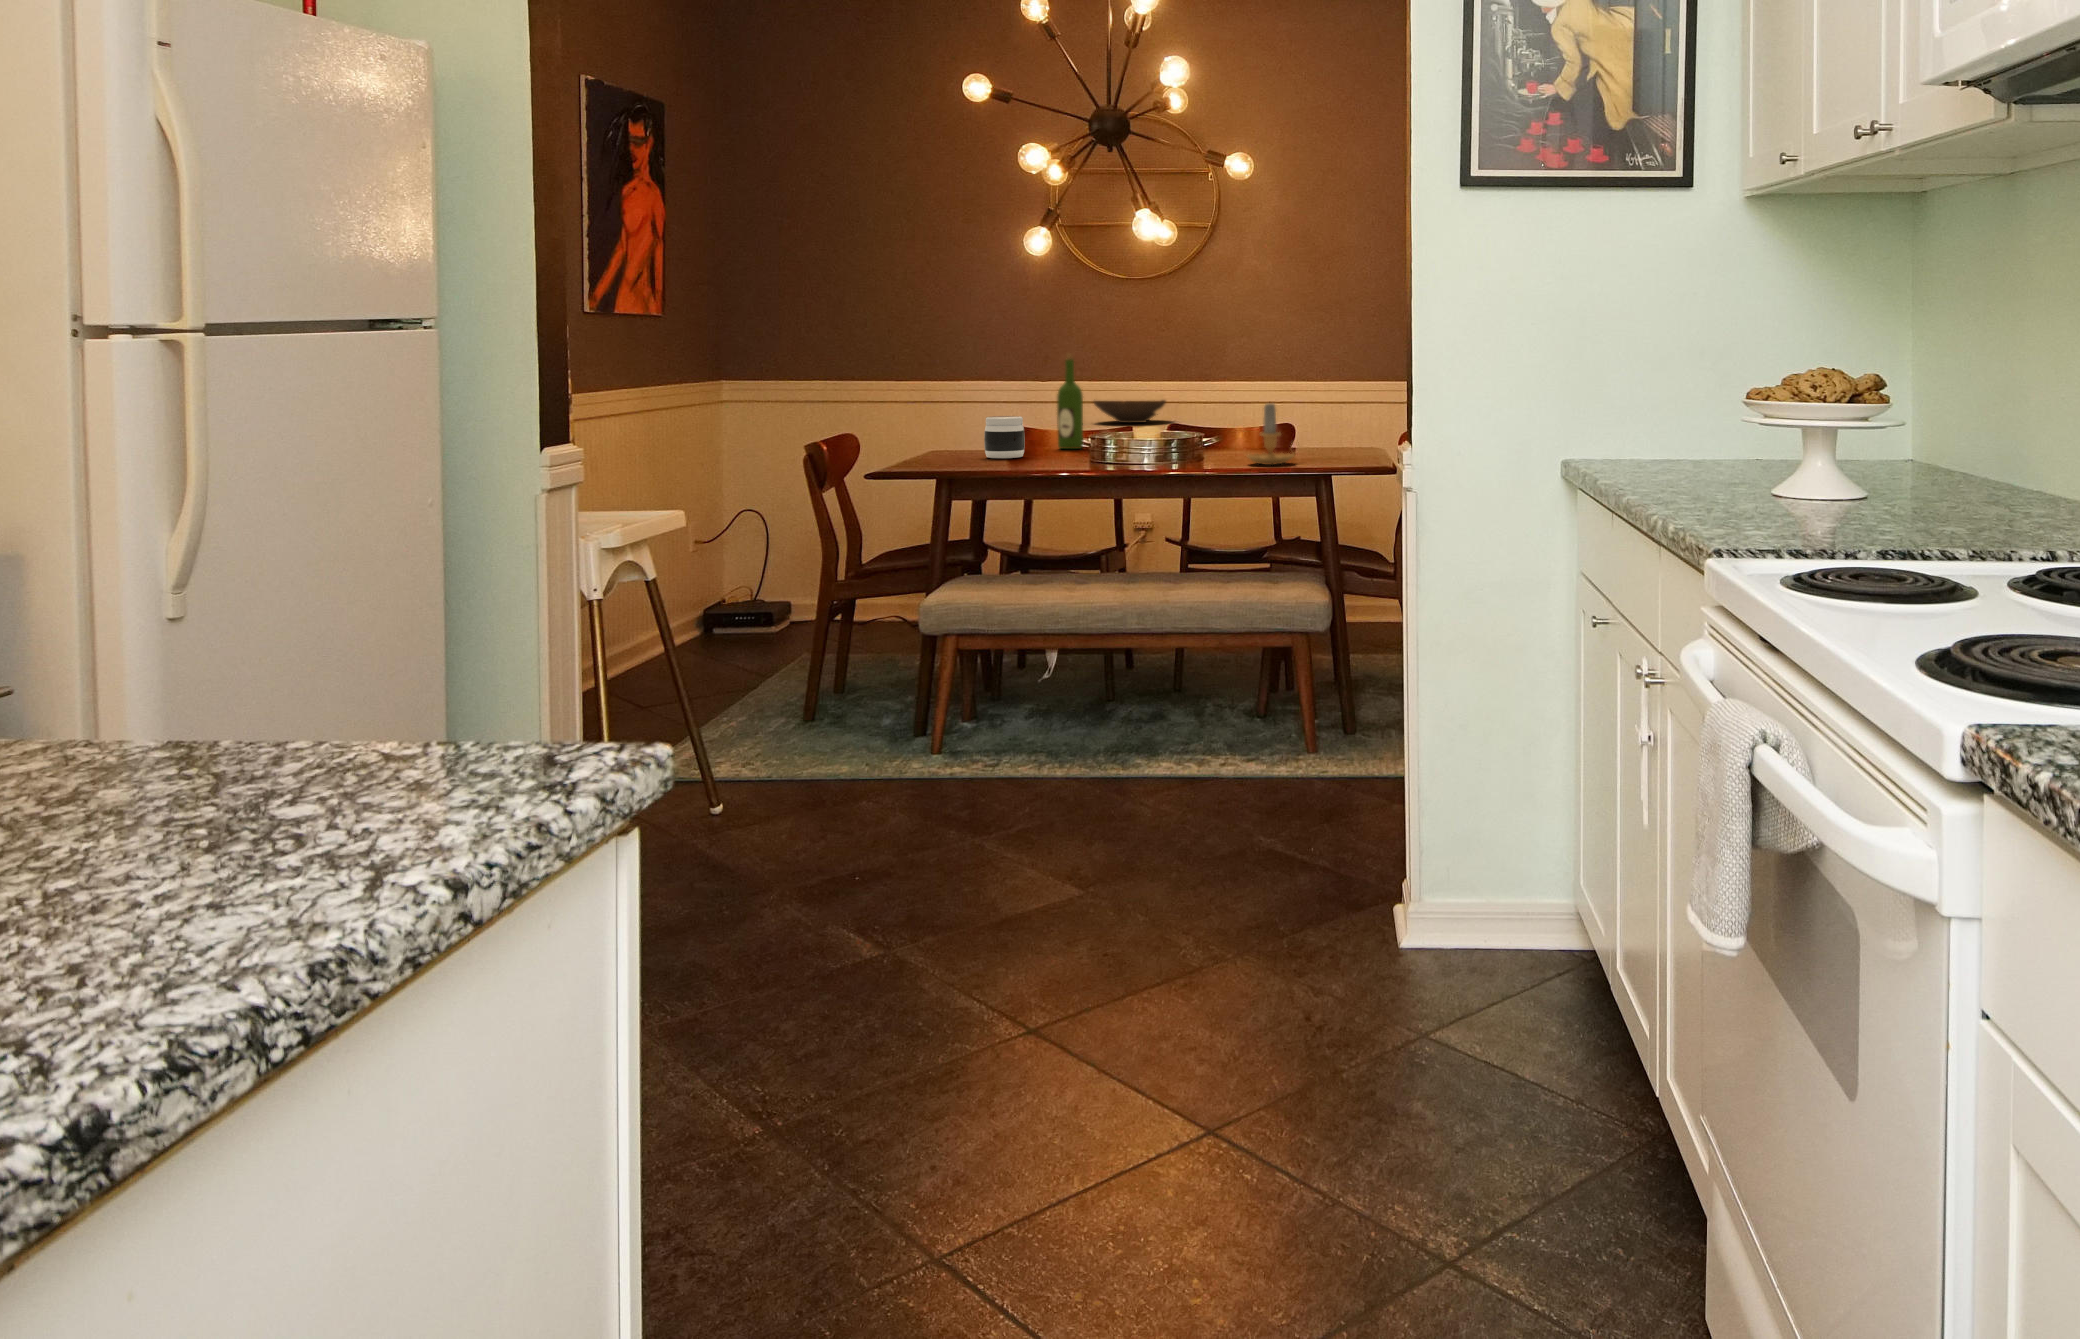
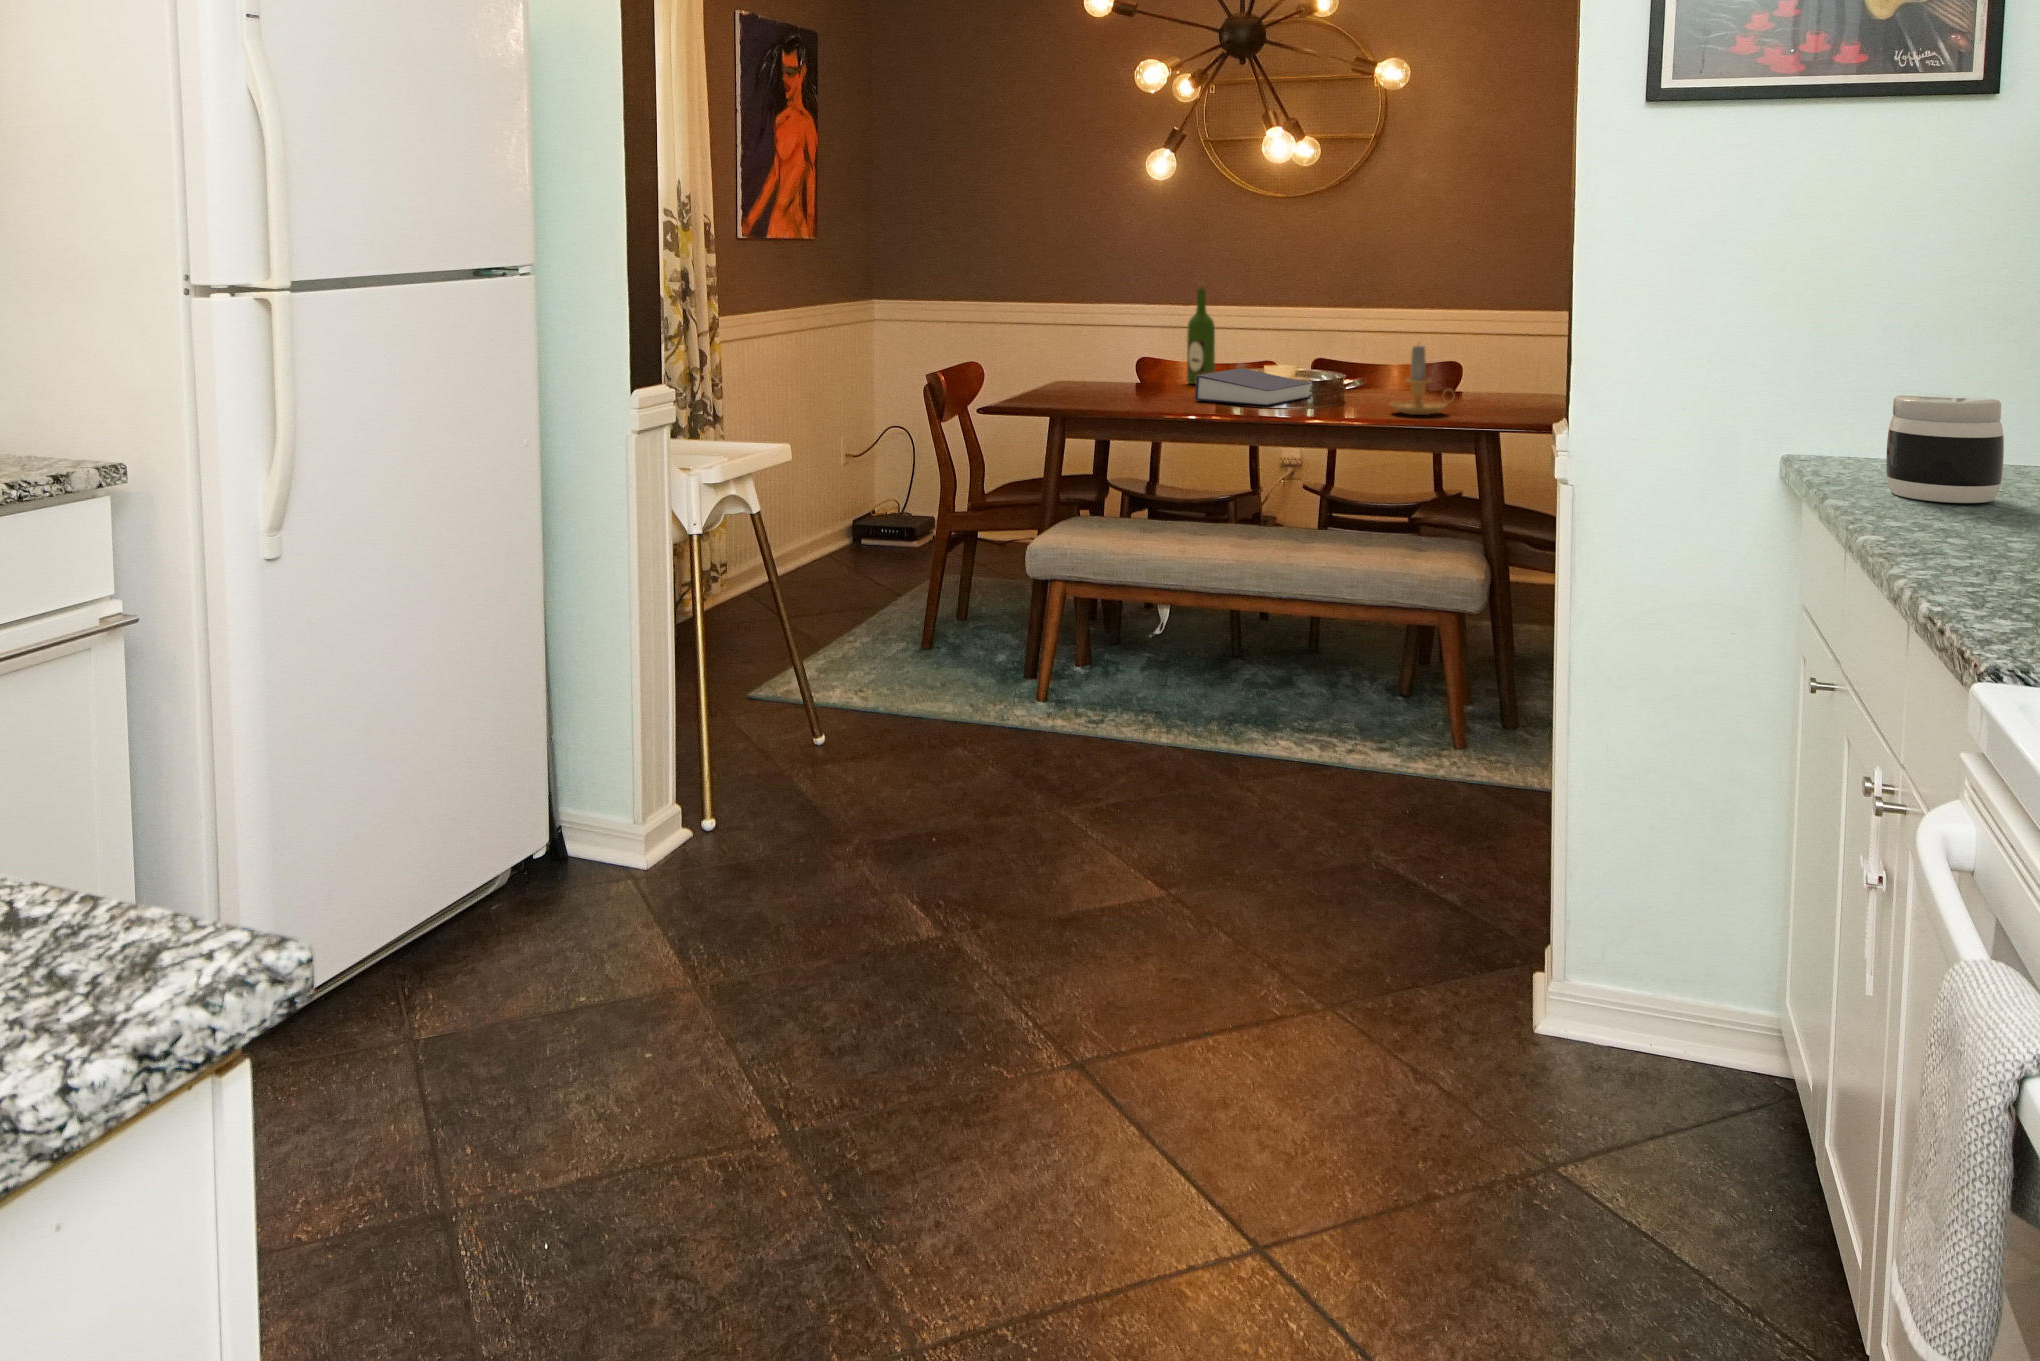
wooden bowl: present [1094,400,1166,423] -> none [1237,324,1323,352]
jar: present [984,416,1025,458] -> present [1886,394,2004,503]
book: none [1071,432,1175,462] -> present [1195,368,1311,405]

